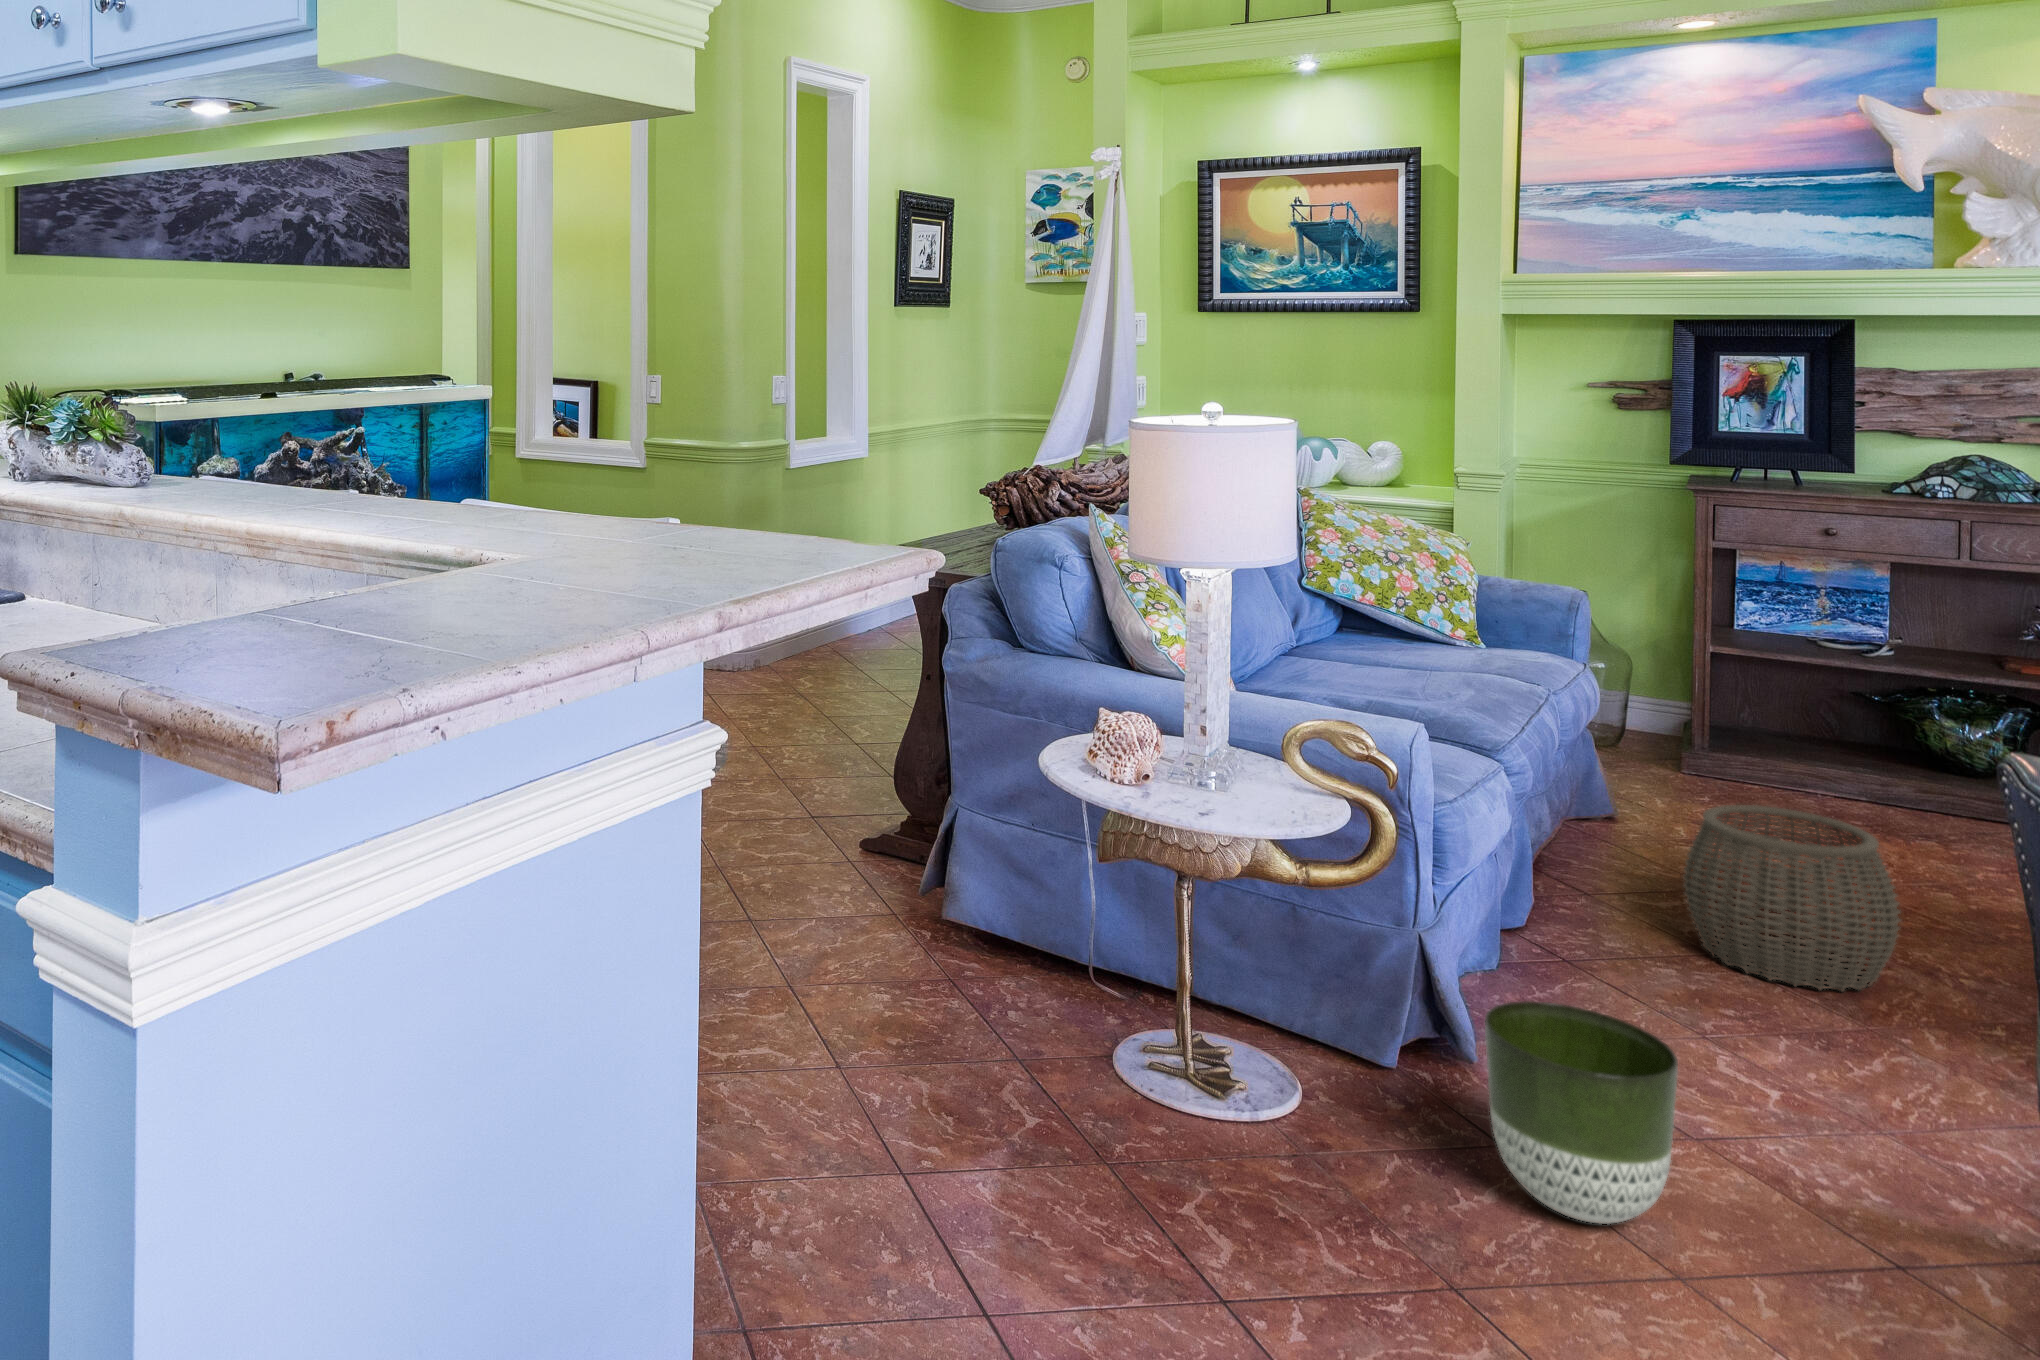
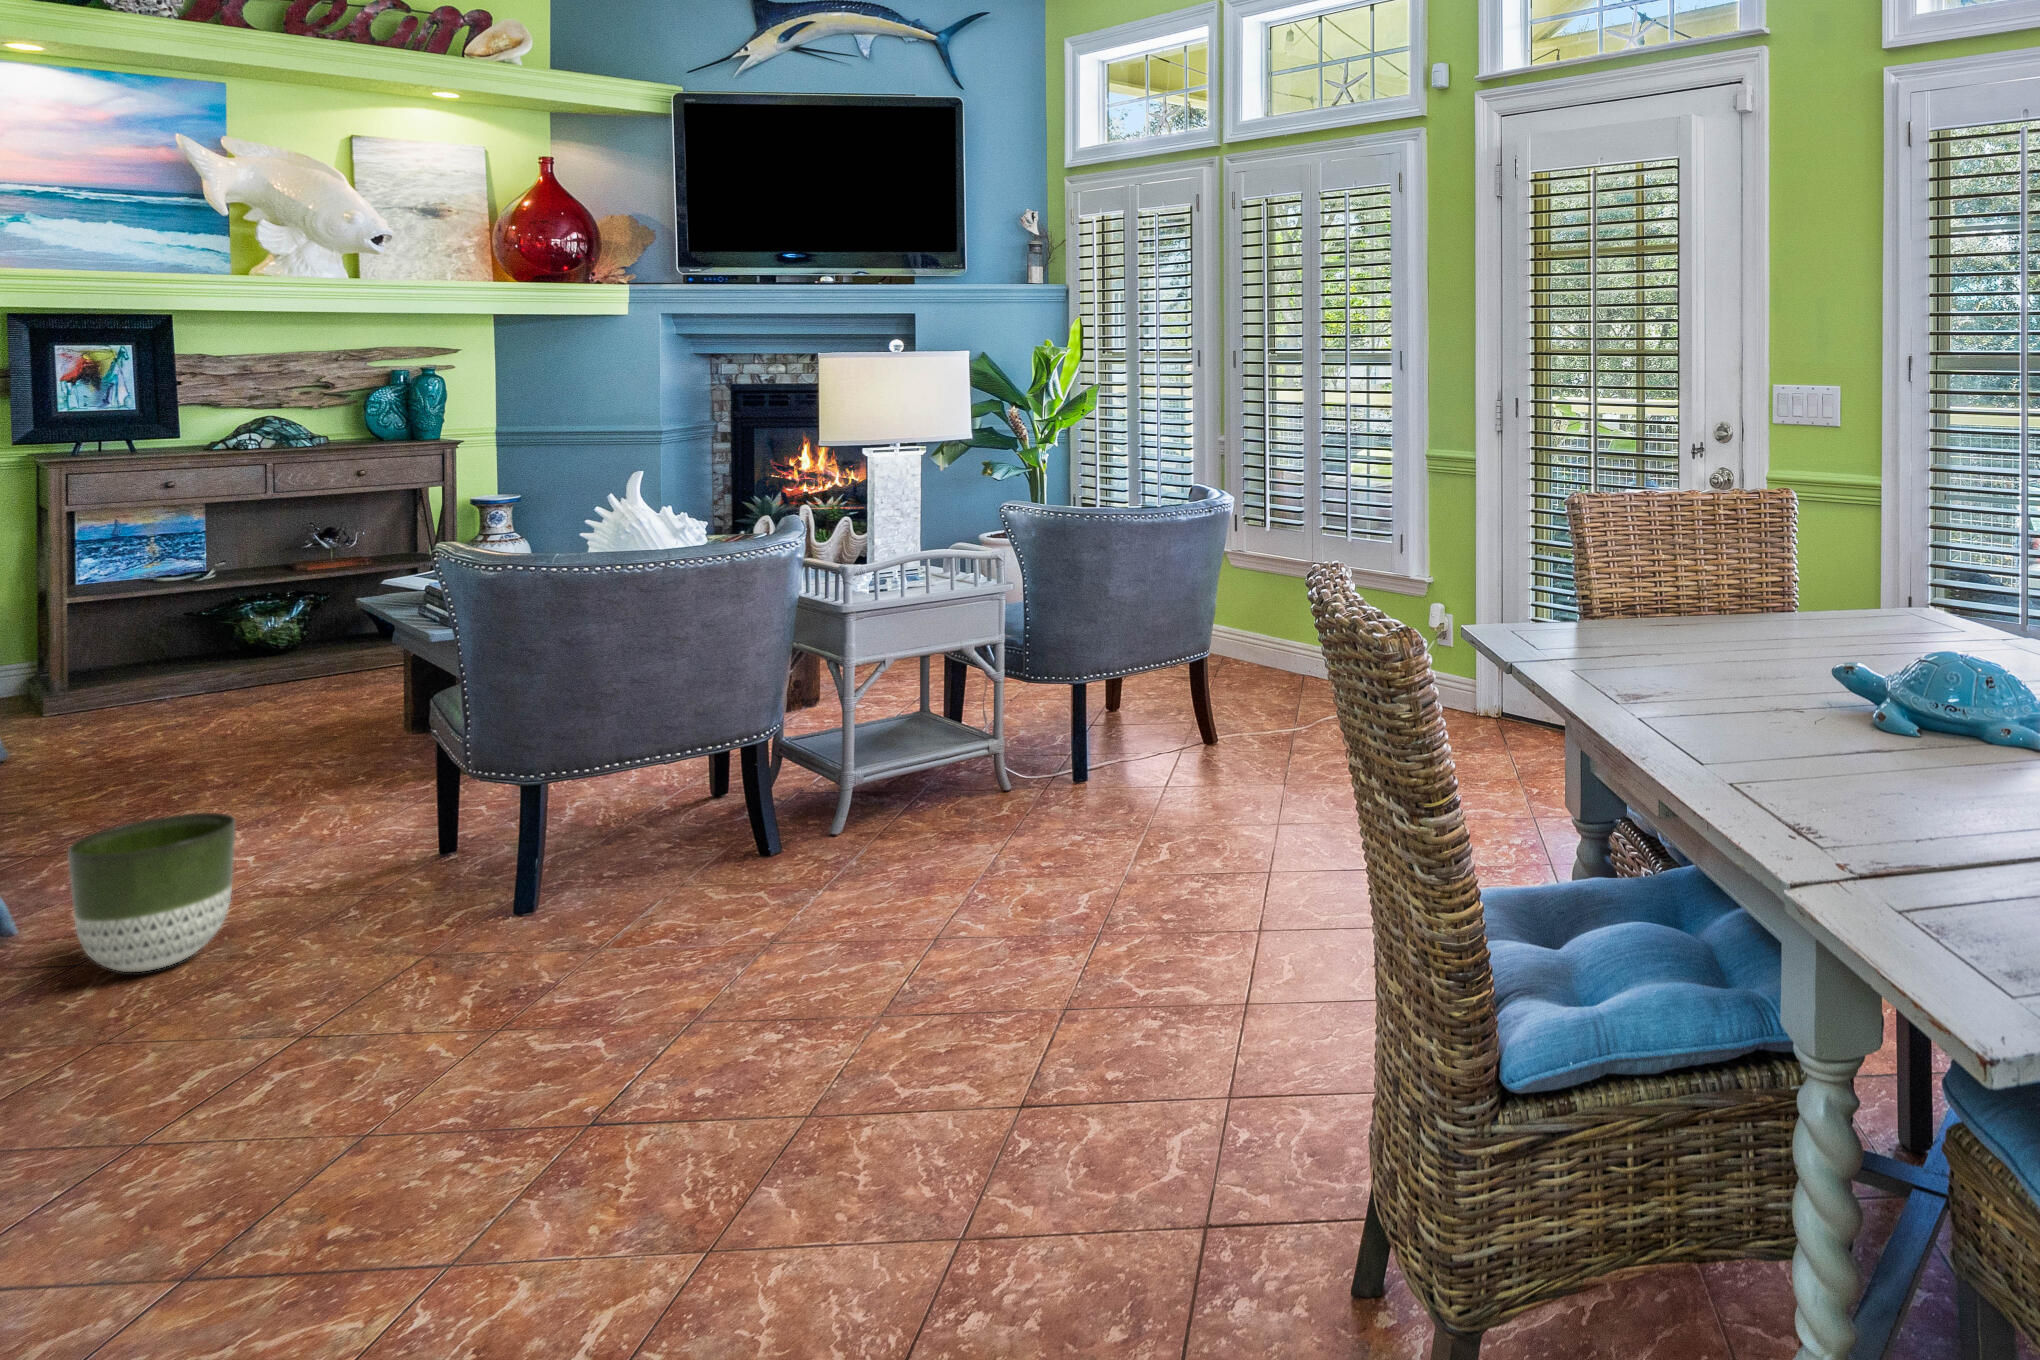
woven basket: present [1683,805,1900,991] -> none [119,679,292,813]

